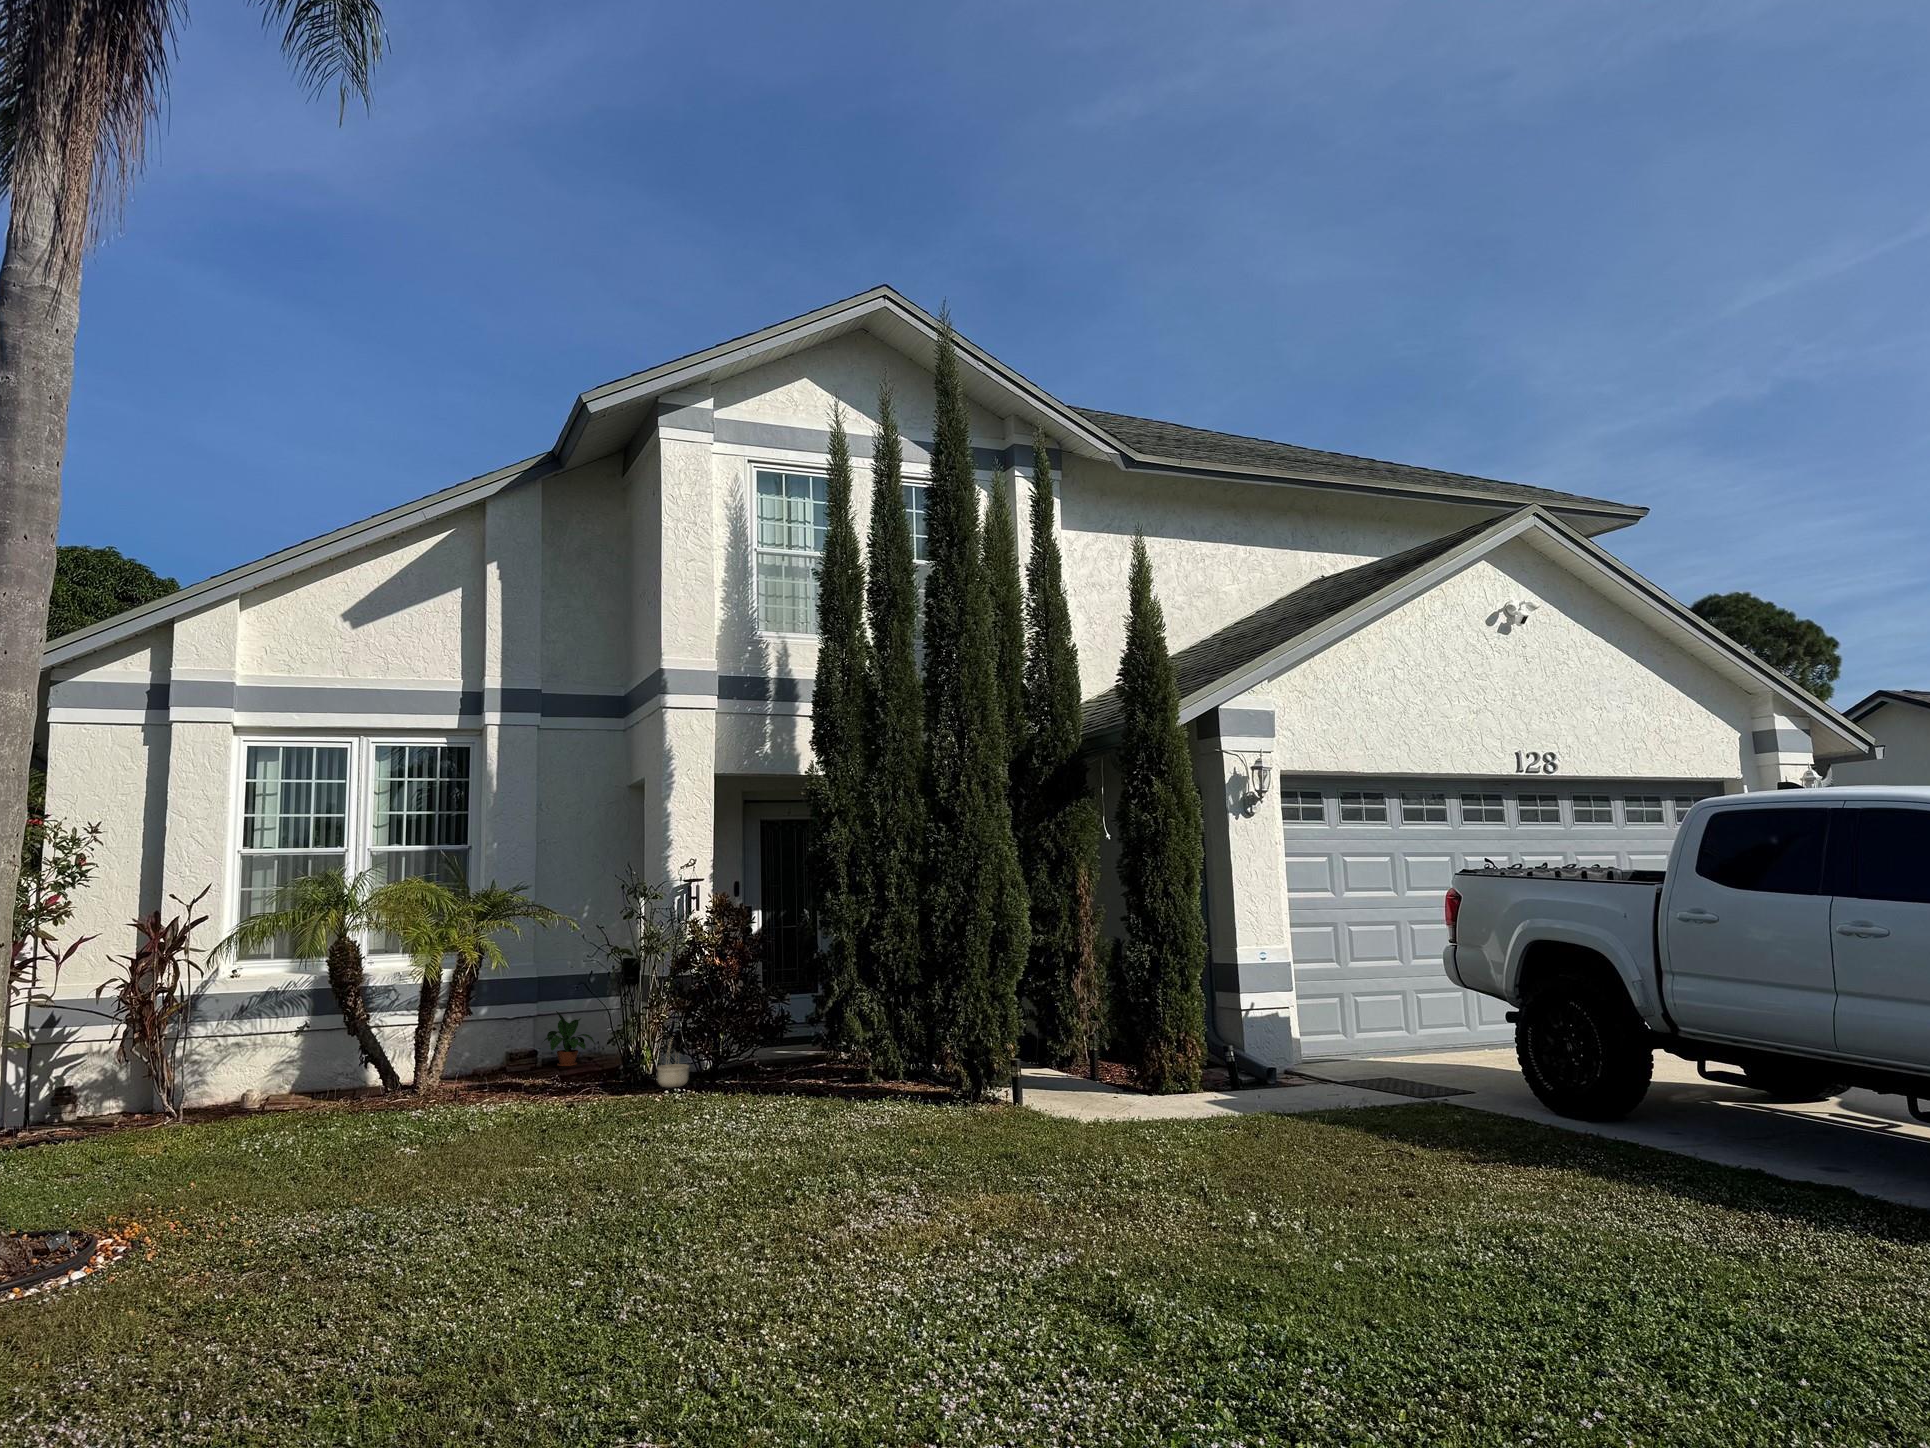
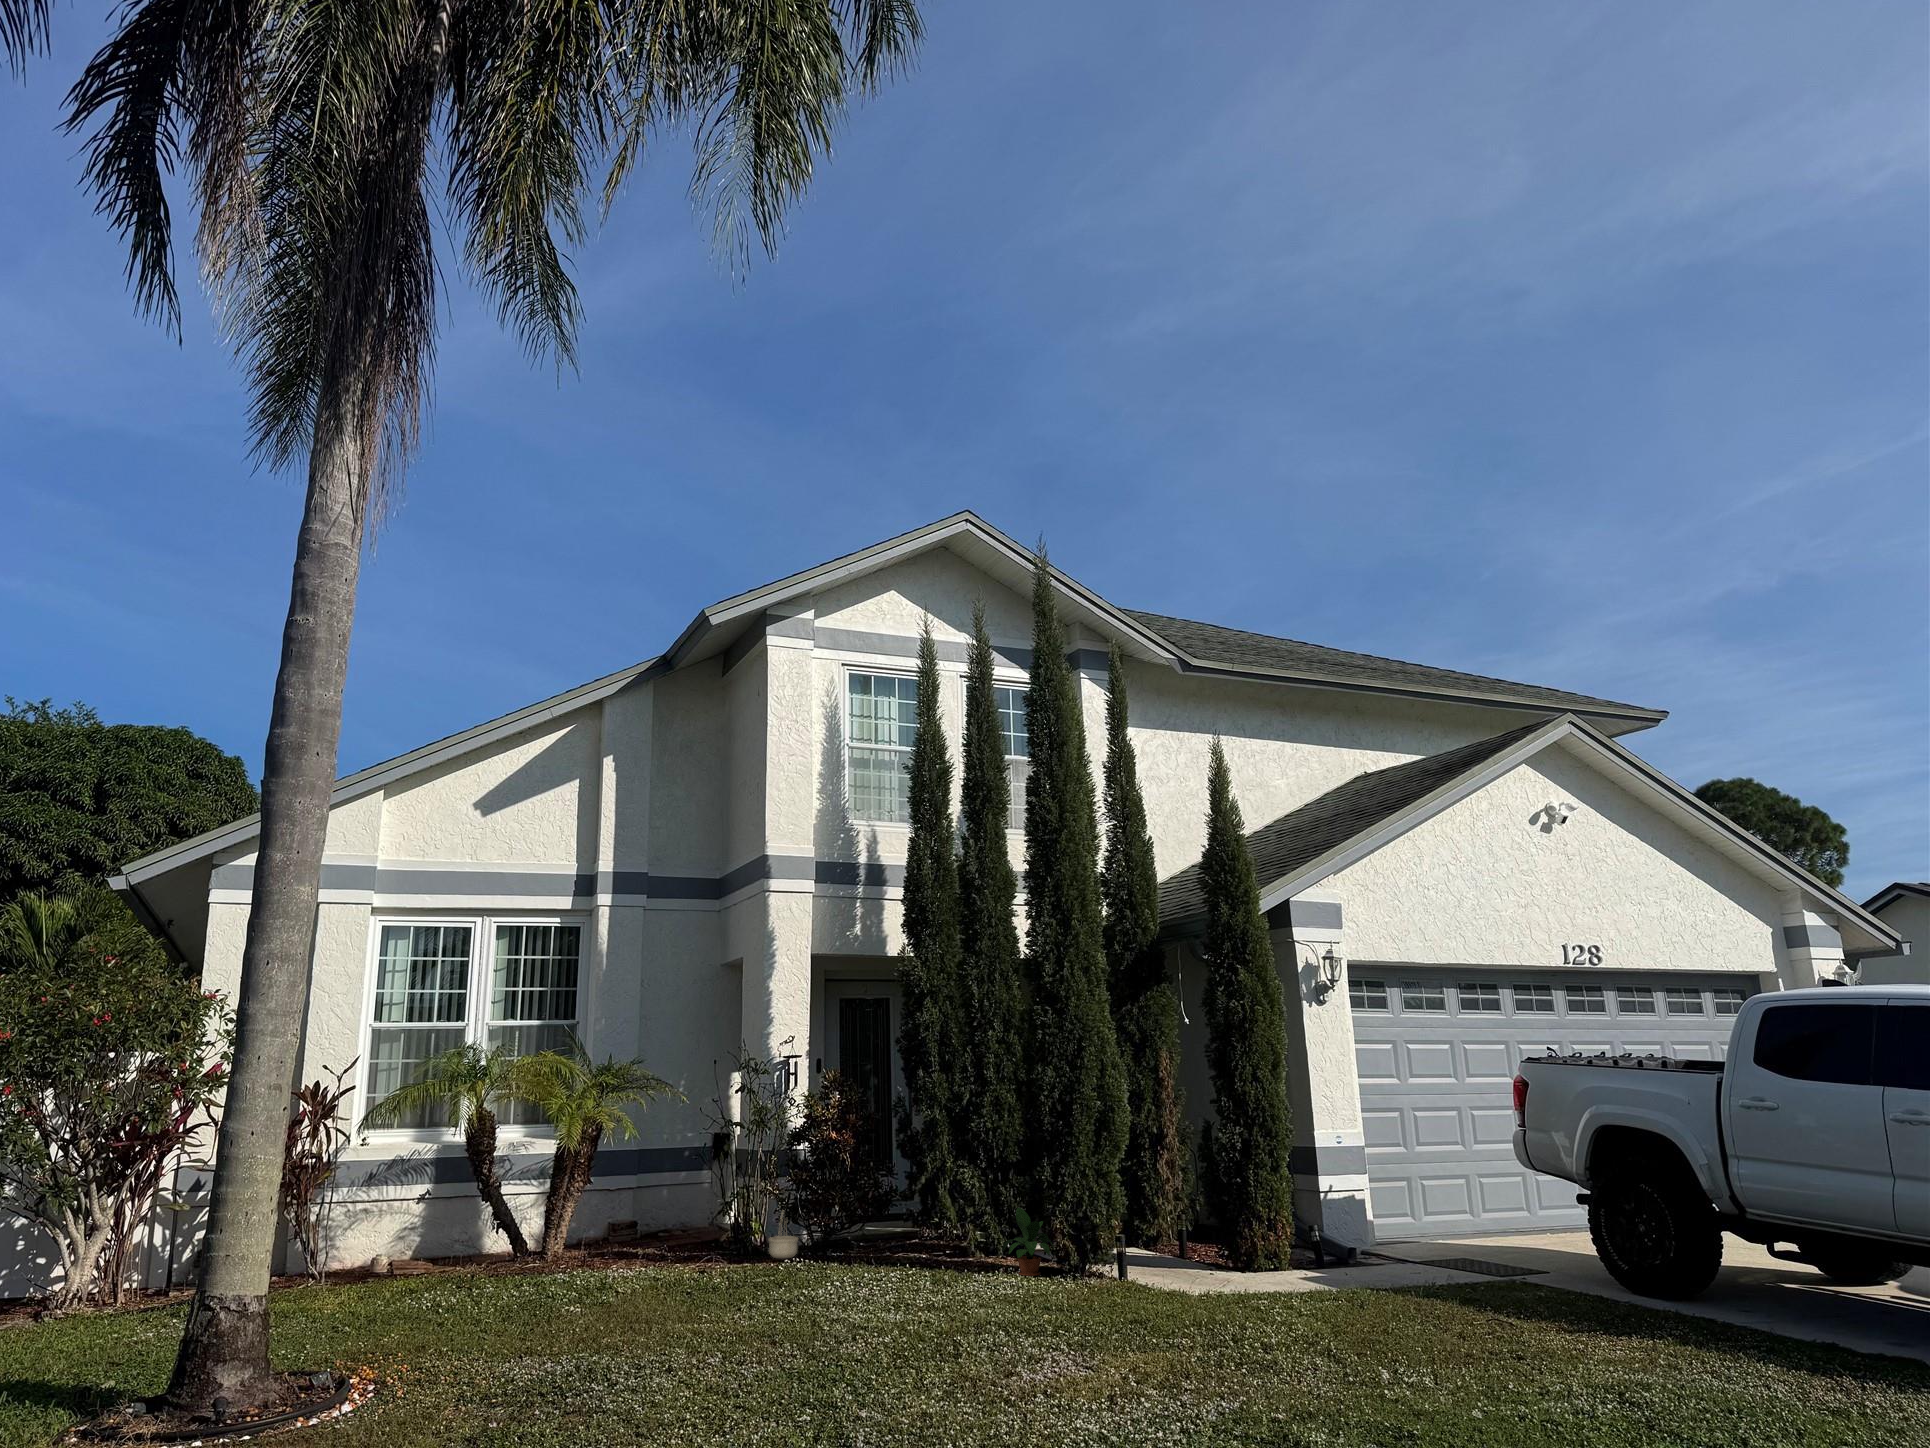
potted plant: present [543,1011,595,1066] -> present [1002,1208,1054,1276]

